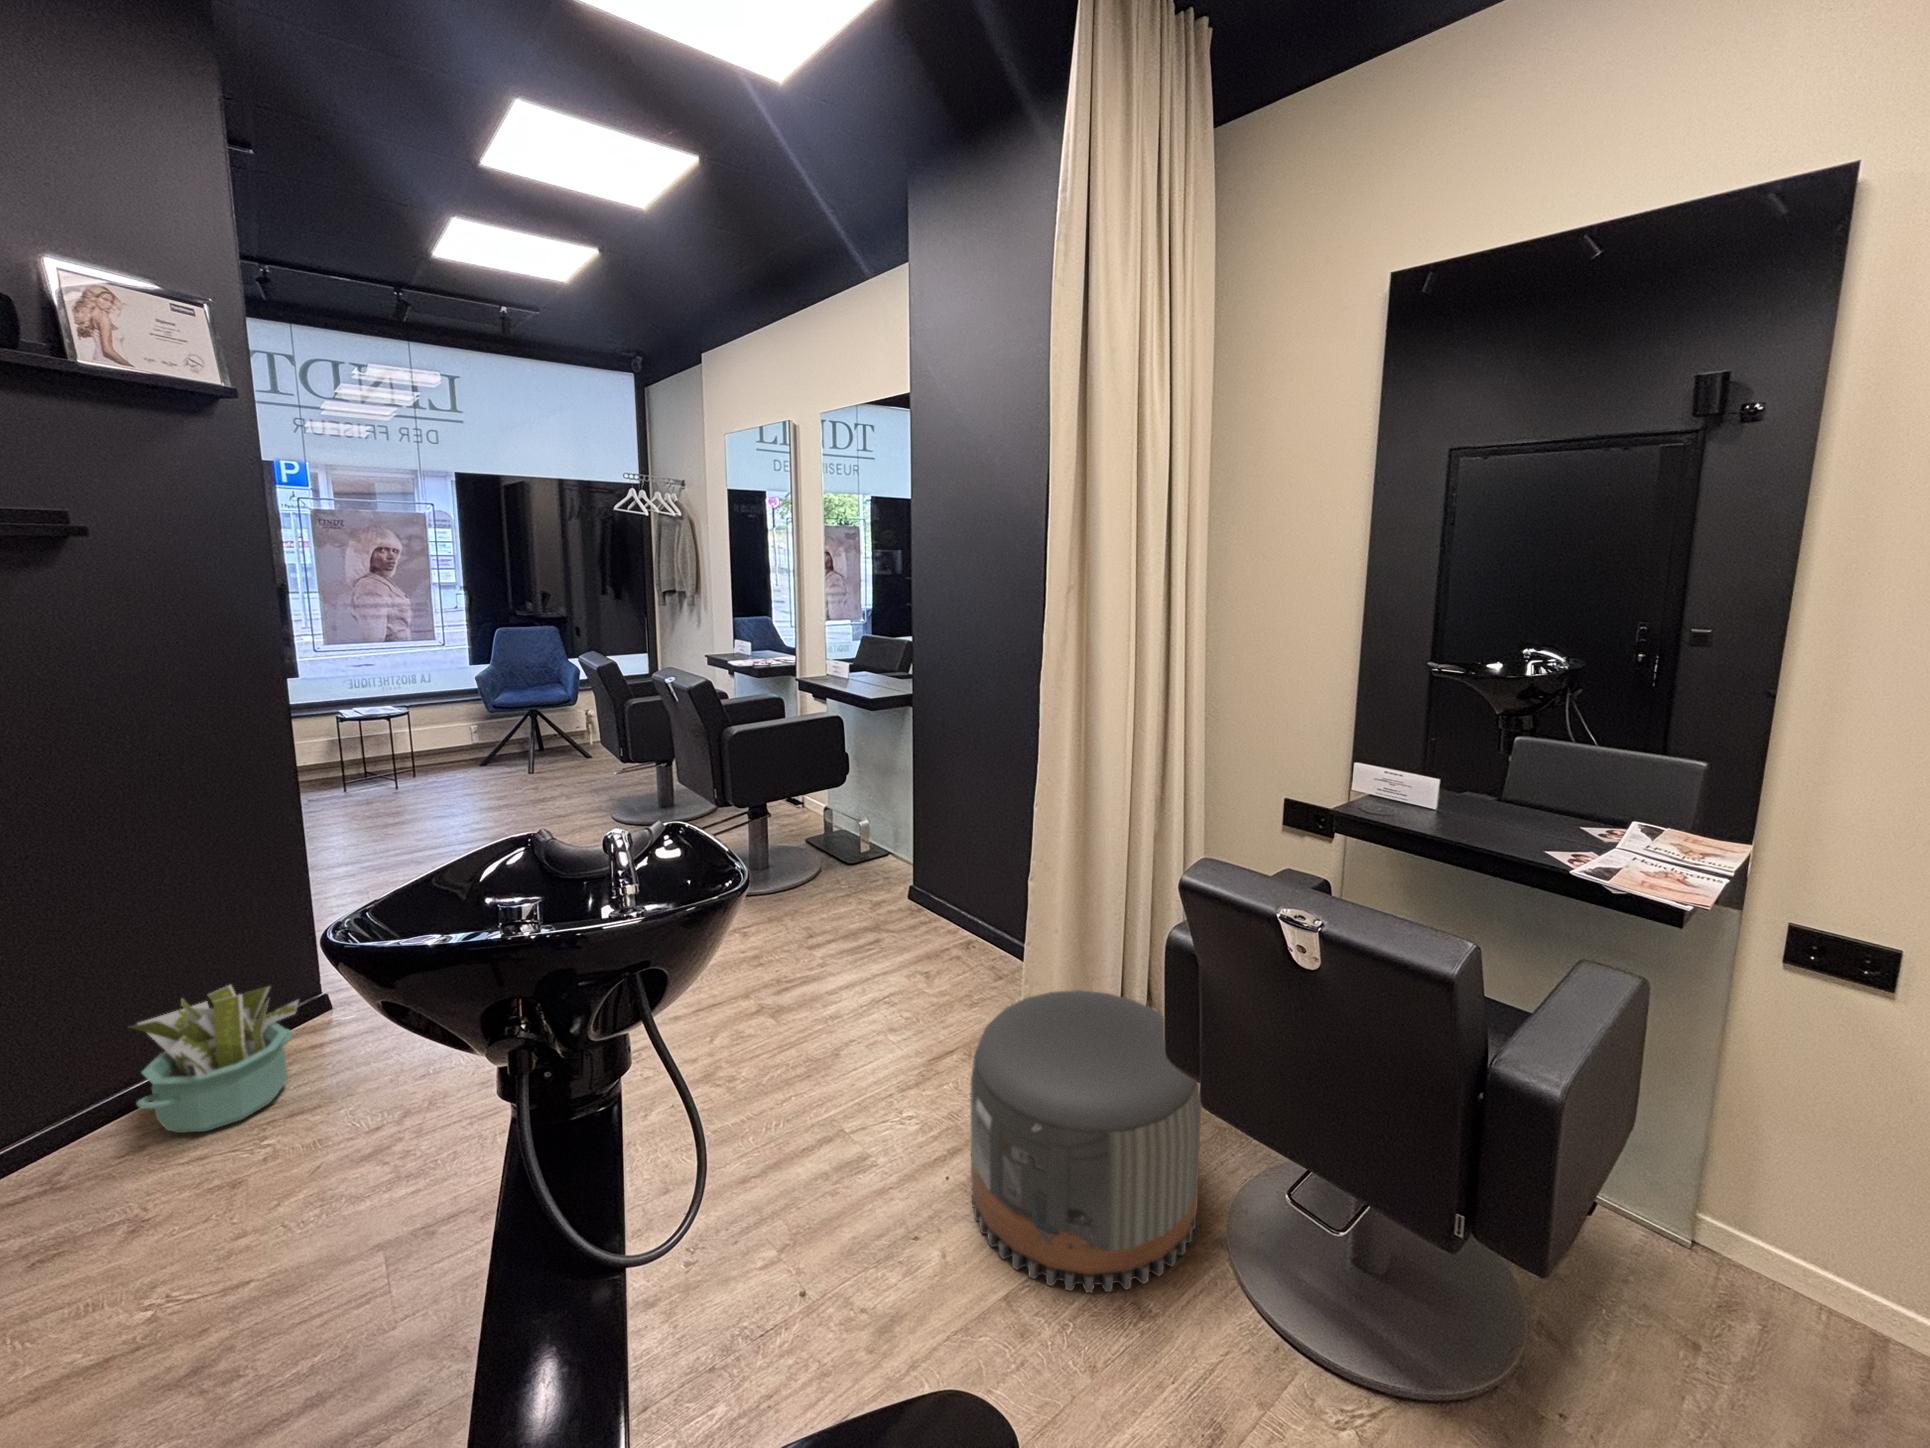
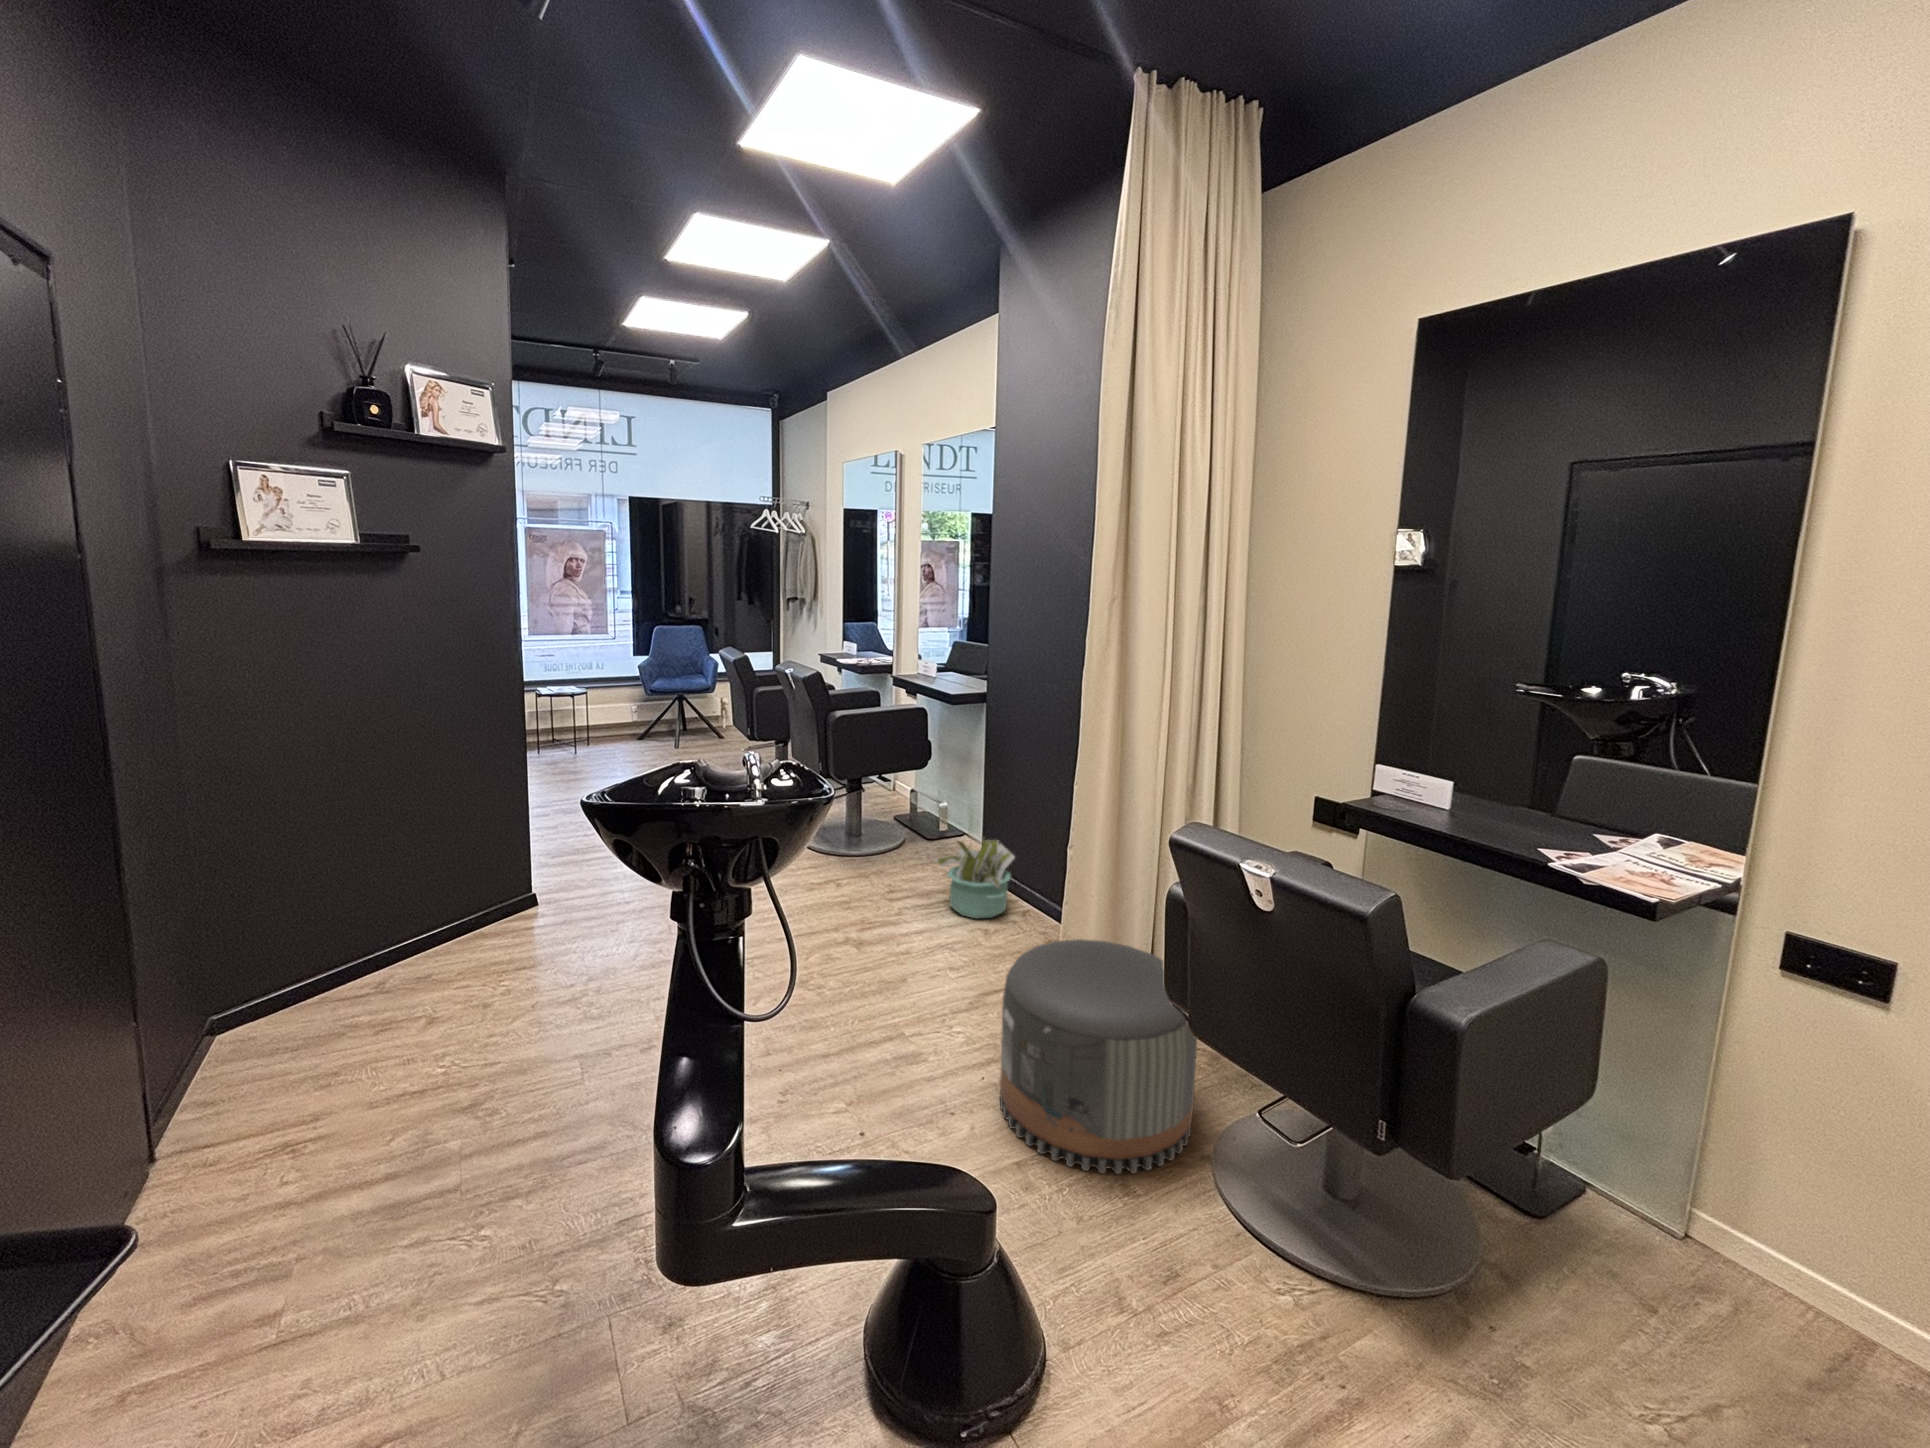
decorative plant: present [131,985,298,1133] -> present [933,838,1015,919]

